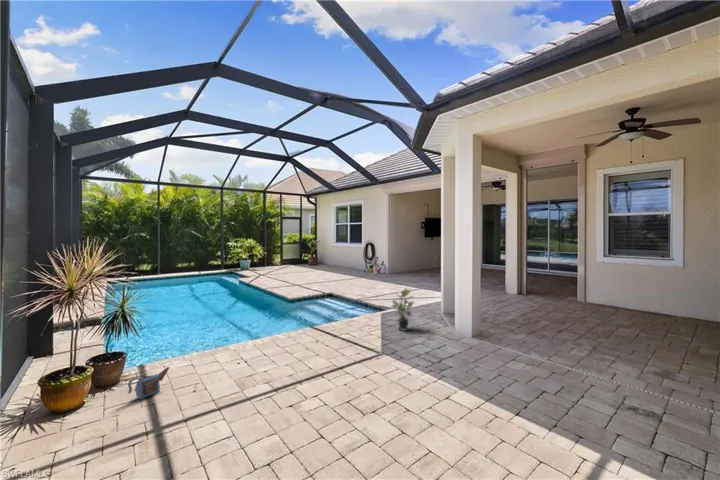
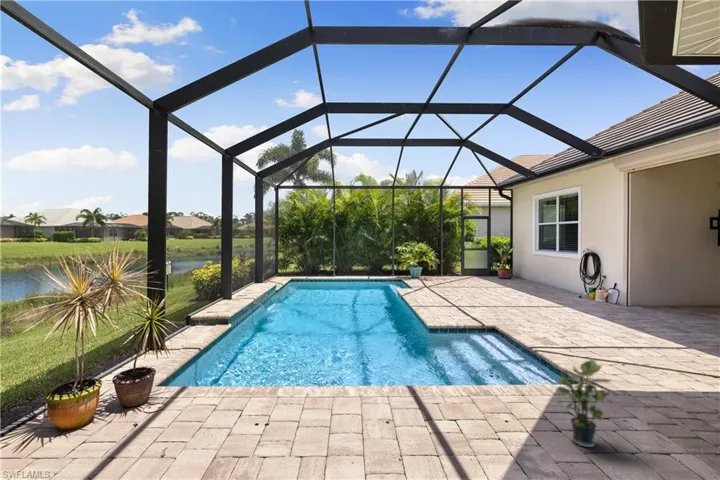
watering can: present [128,367,169,399] -> none [100,423,162,462]

